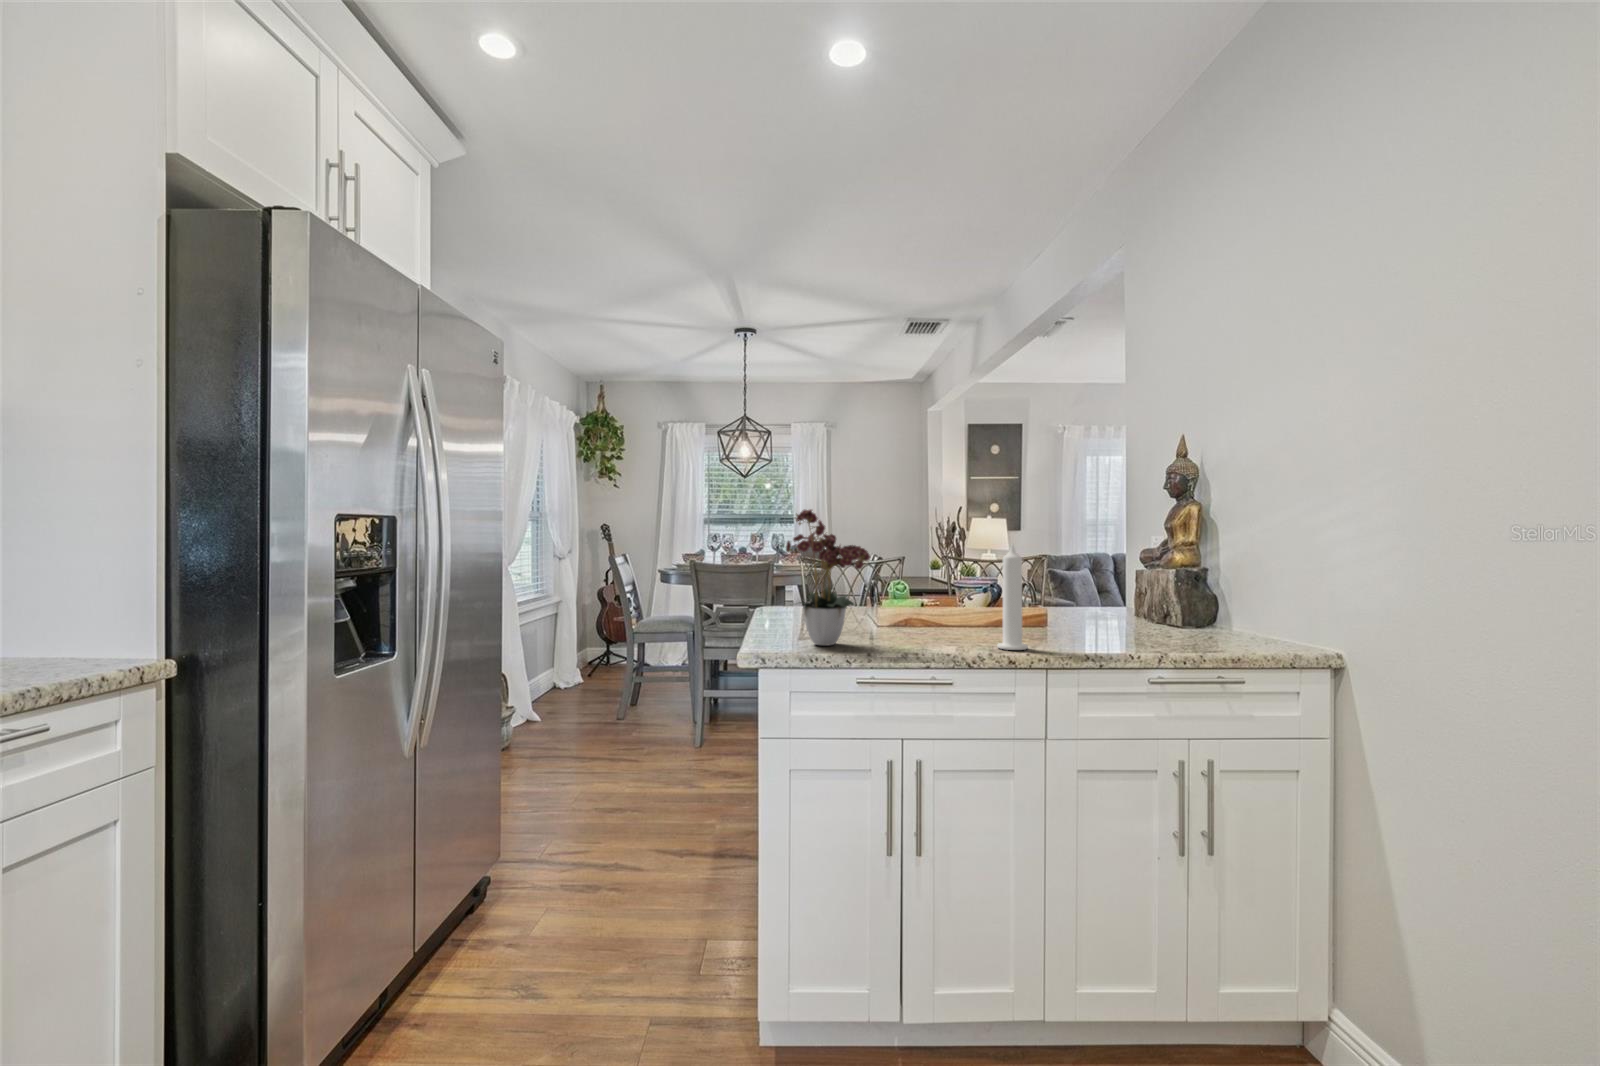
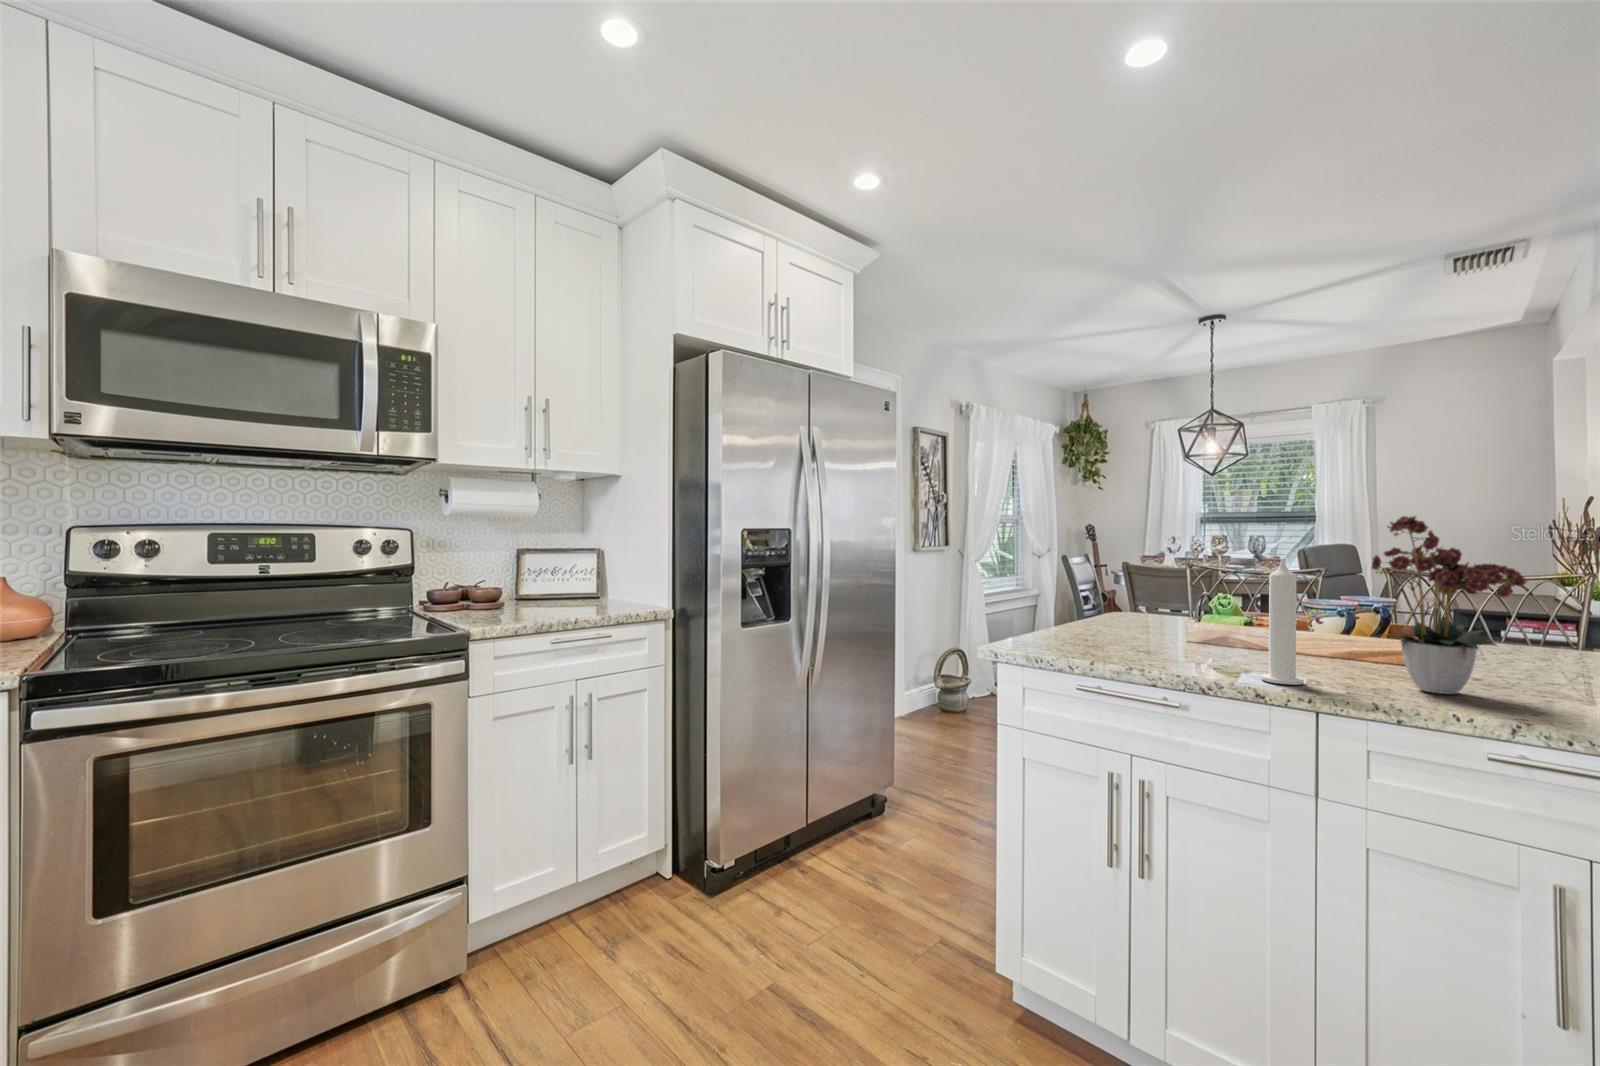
flower arrangement: present [786,509,870,645] -> present [1372,516,1527,694]

